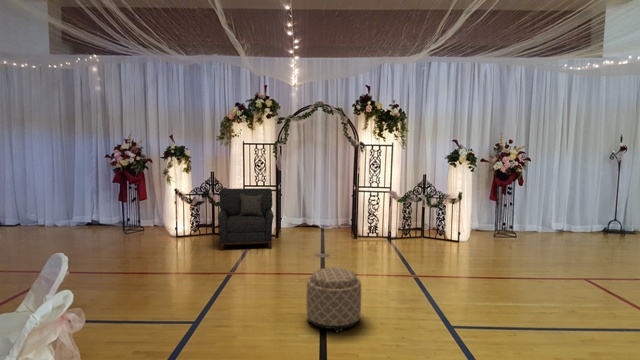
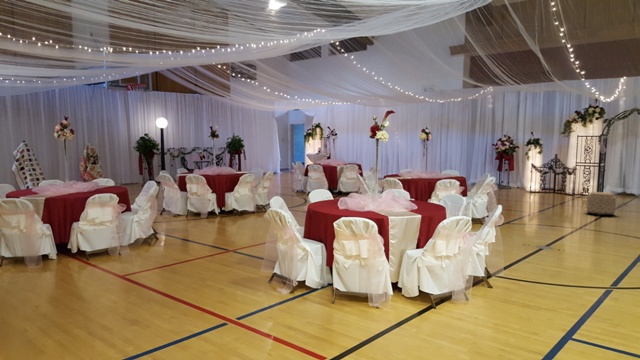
armchair: present [218,188,274,251] -> none [555,164,596,200]

